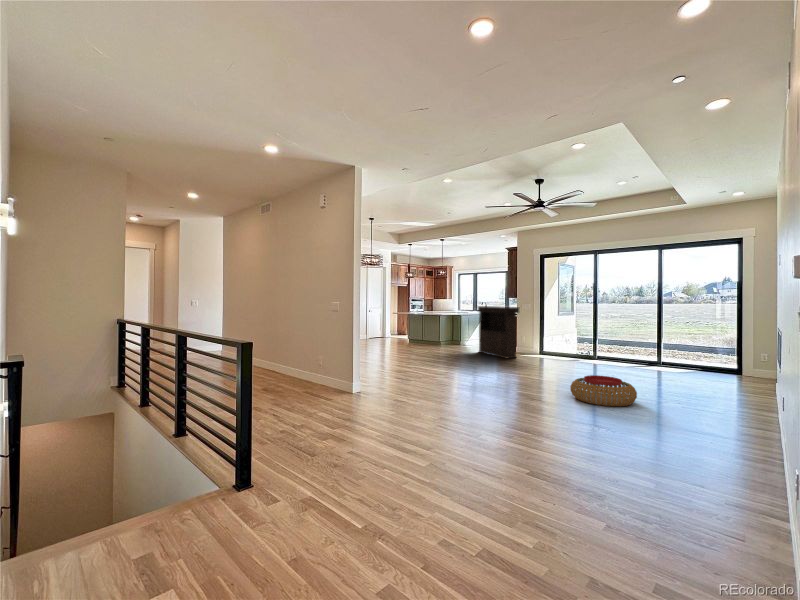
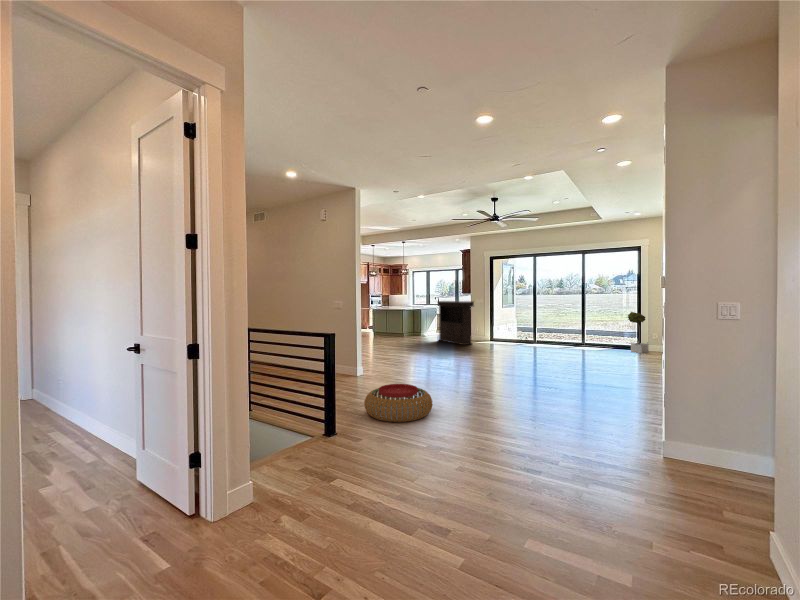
potted tree: none [723,324,753,379] -> present [628,312,649,353]
pouf: present [570,375,637,406] -> present [364,384,433,422]

